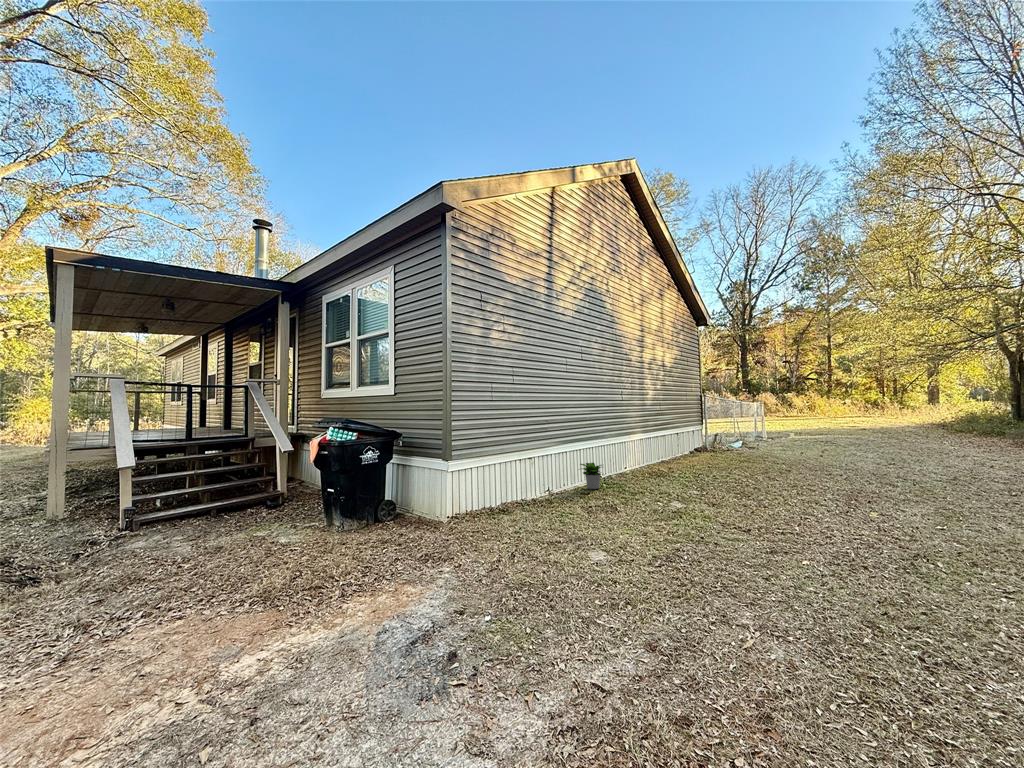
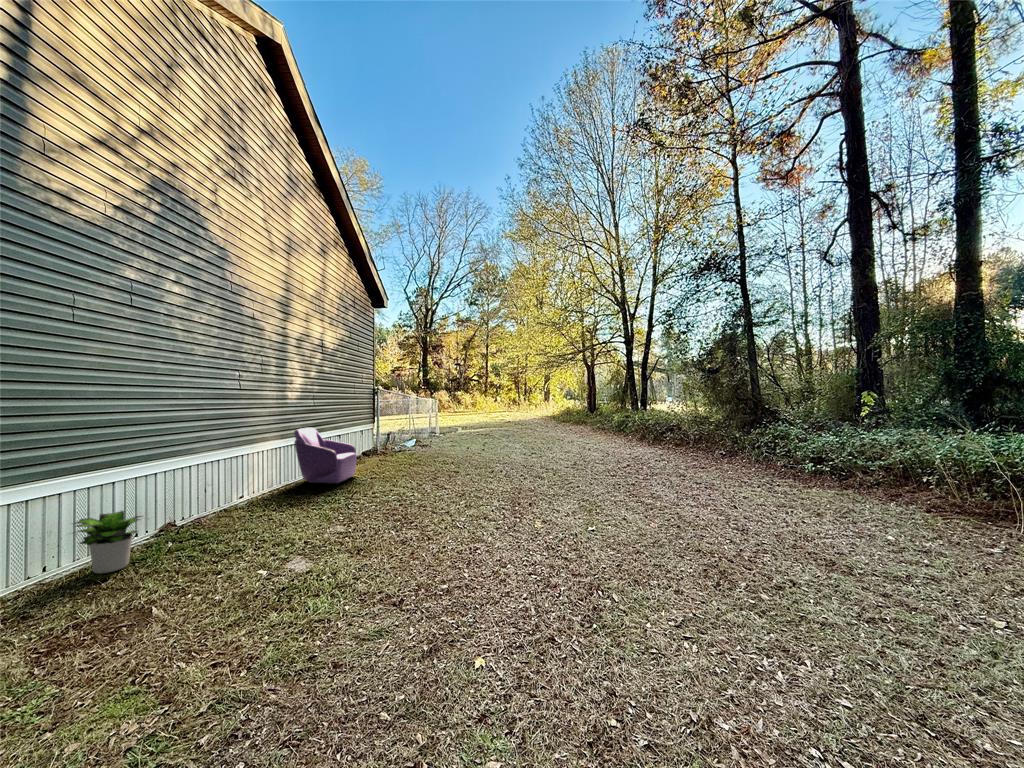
armchair: none [651,426,695,468] -> present [294,428,357,484]

